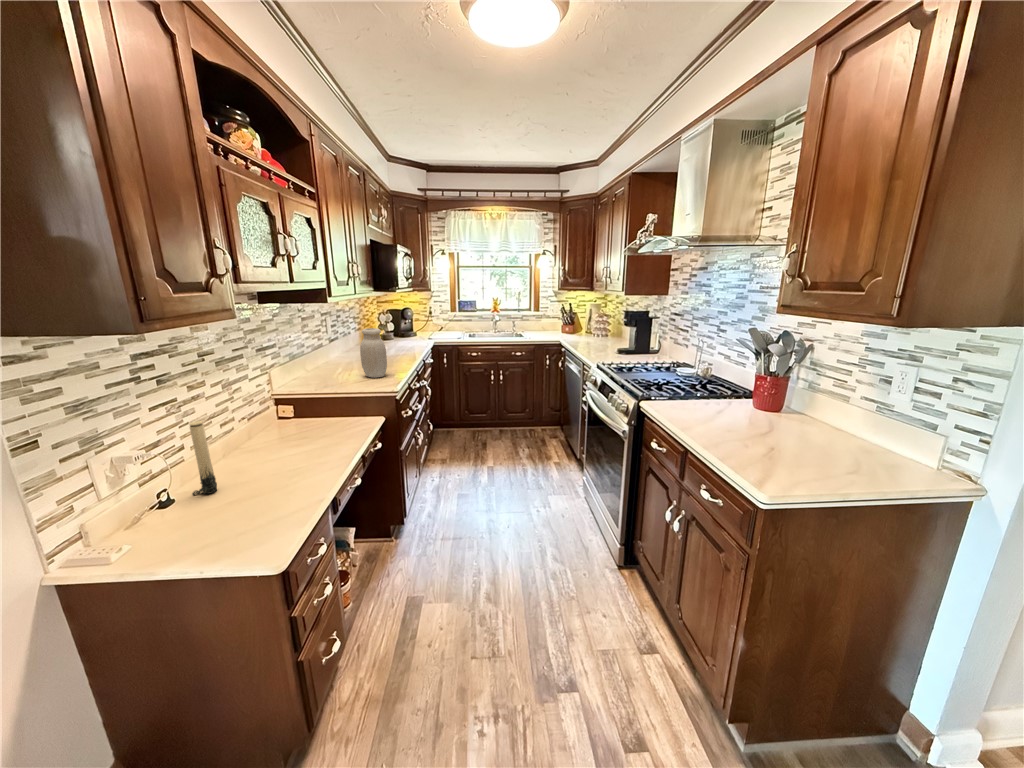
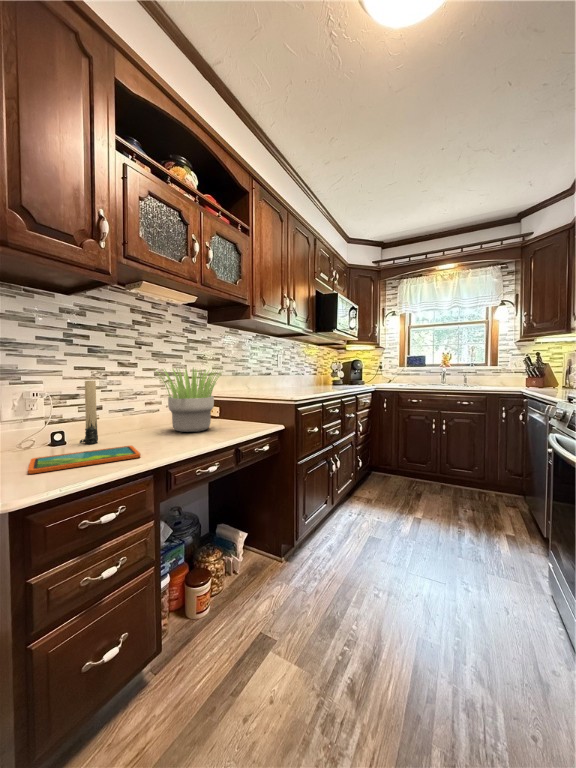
jar: present [360,328,387,378] -> none [285,351,307,396]
potted plant: none [238,371,333,452] -> present [157,368,220,432]
tablet: none [196,484,311,541] -> present [28,446,141,474]

